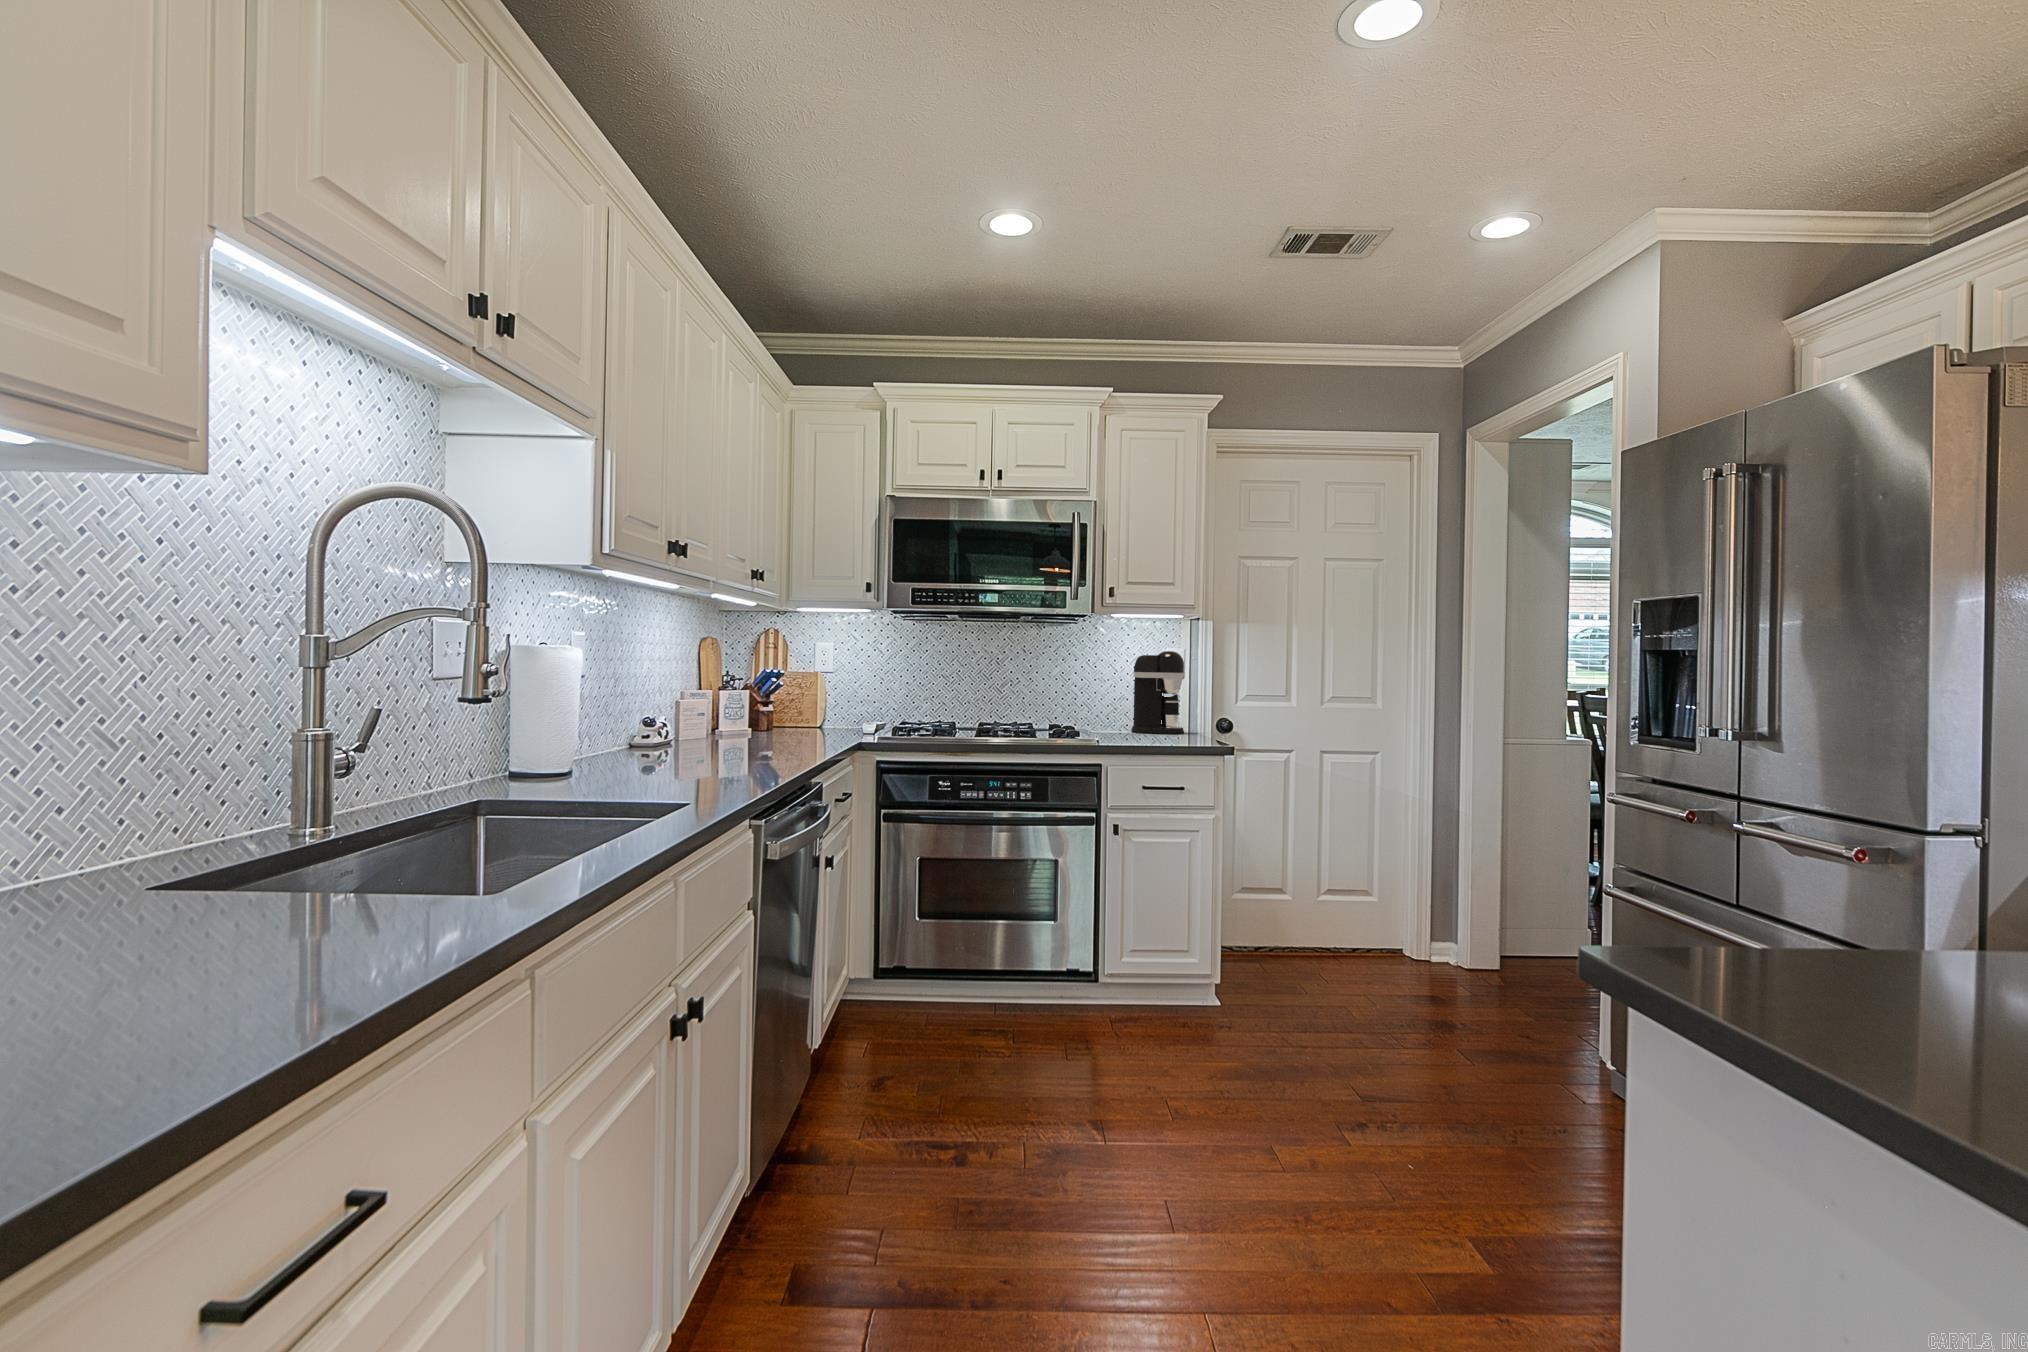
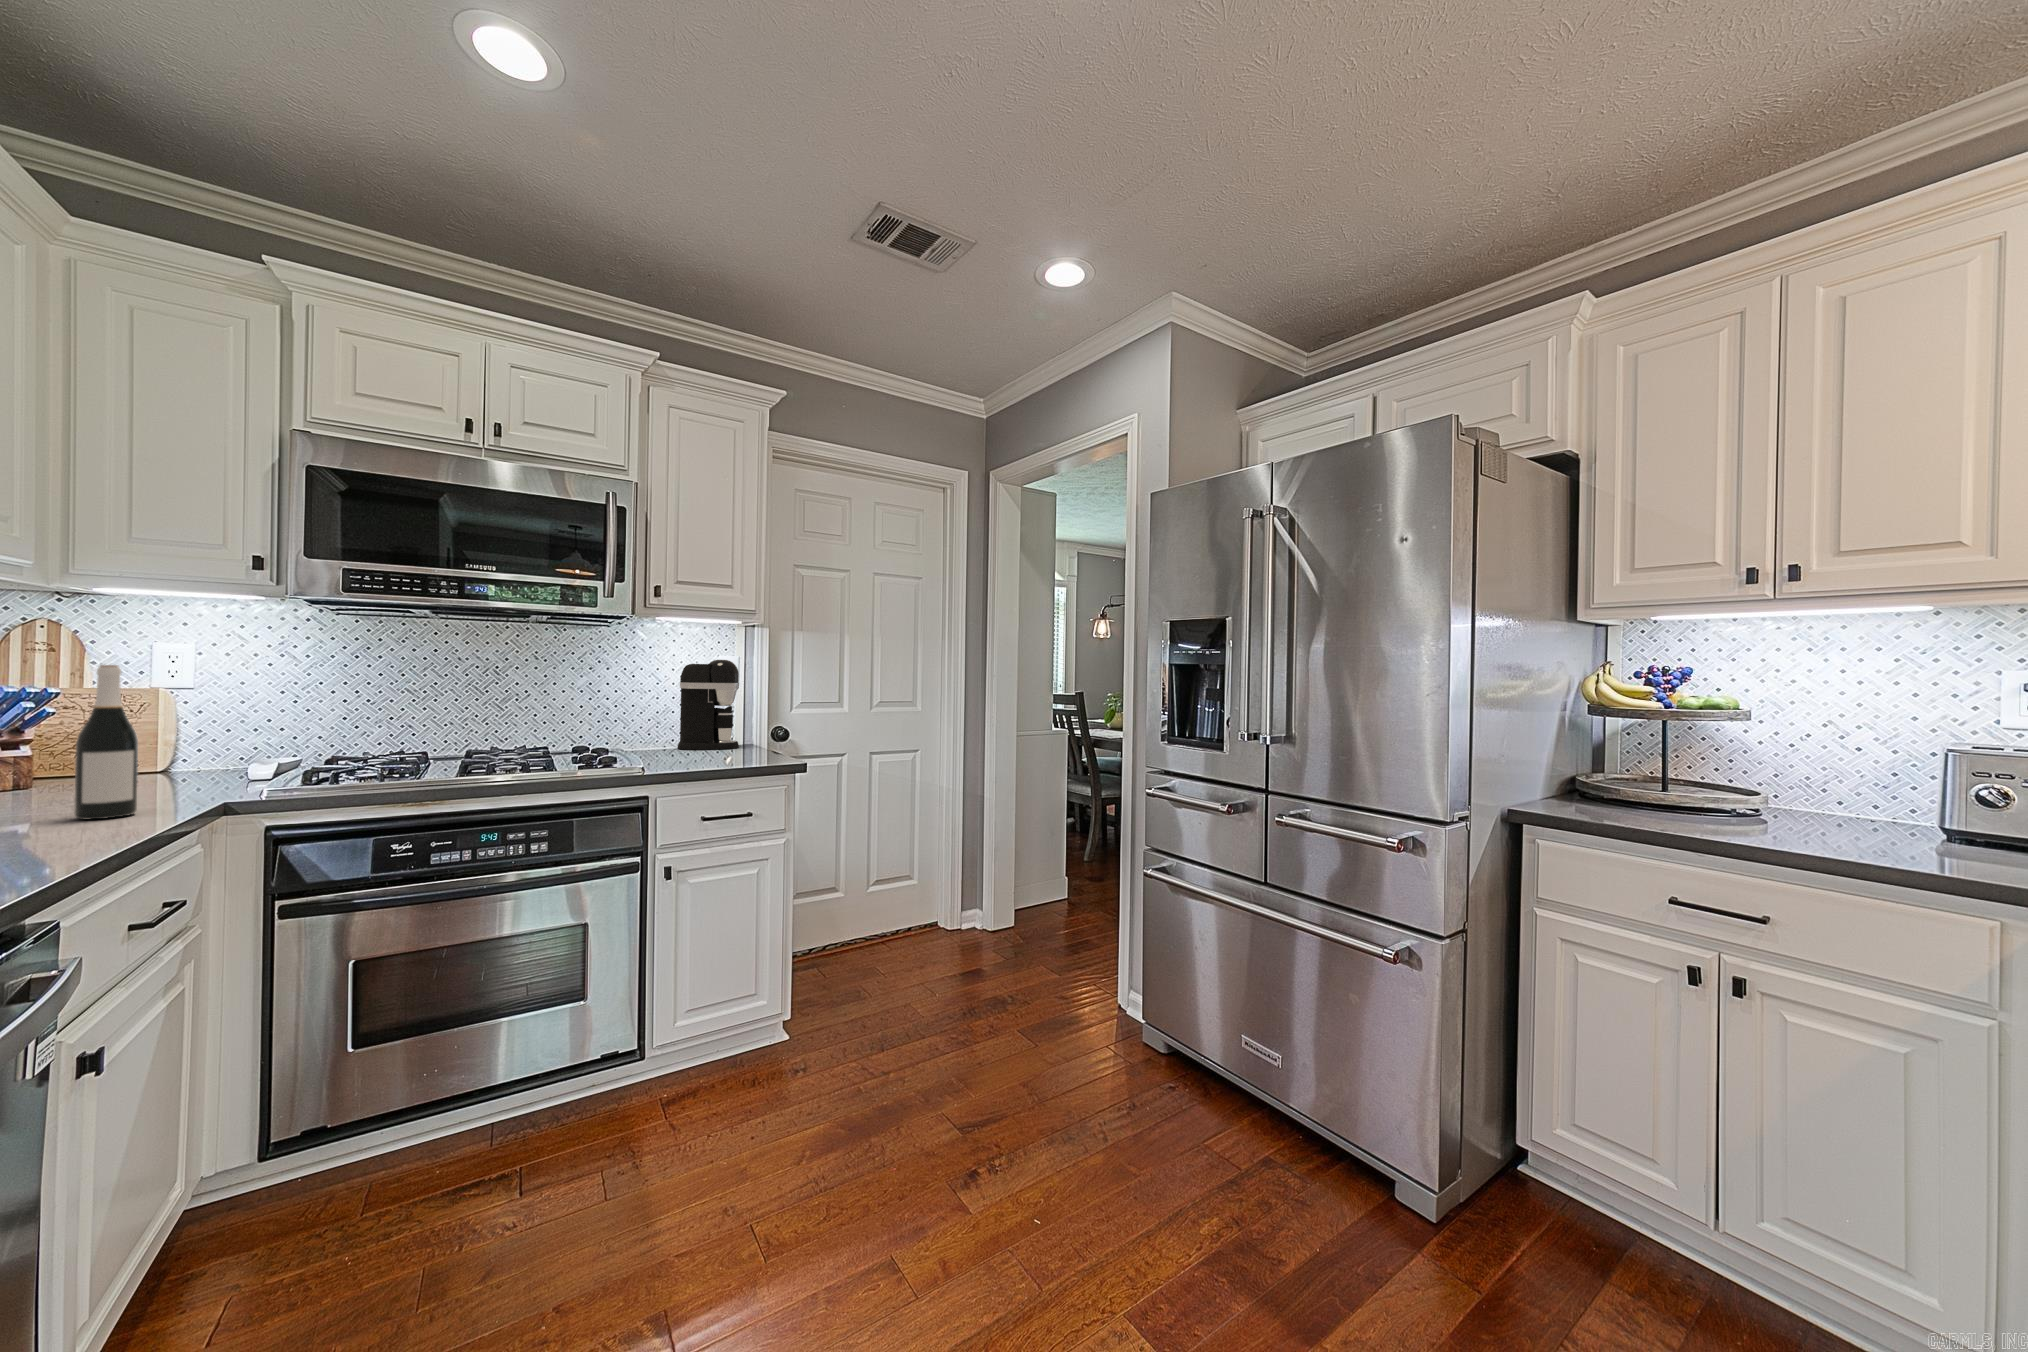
wine bottle: none [804,656,827,745] -> present [74,665,138,819]

